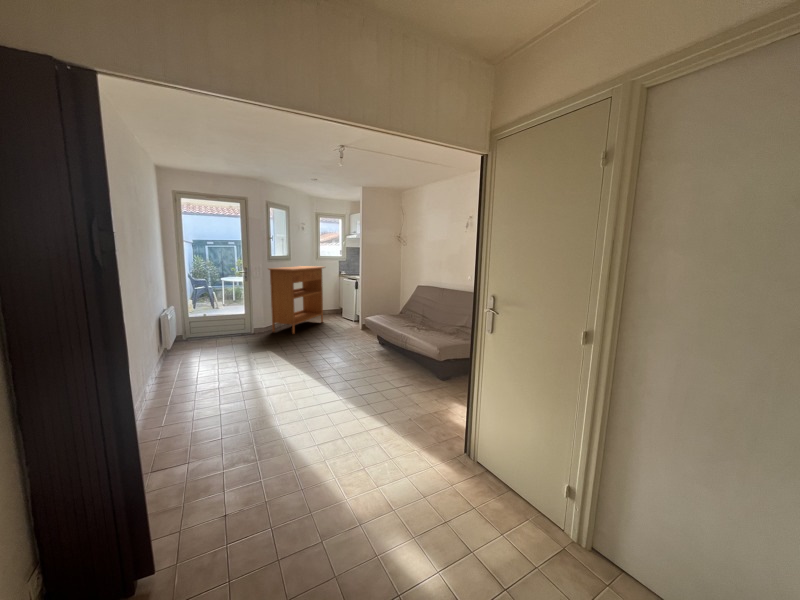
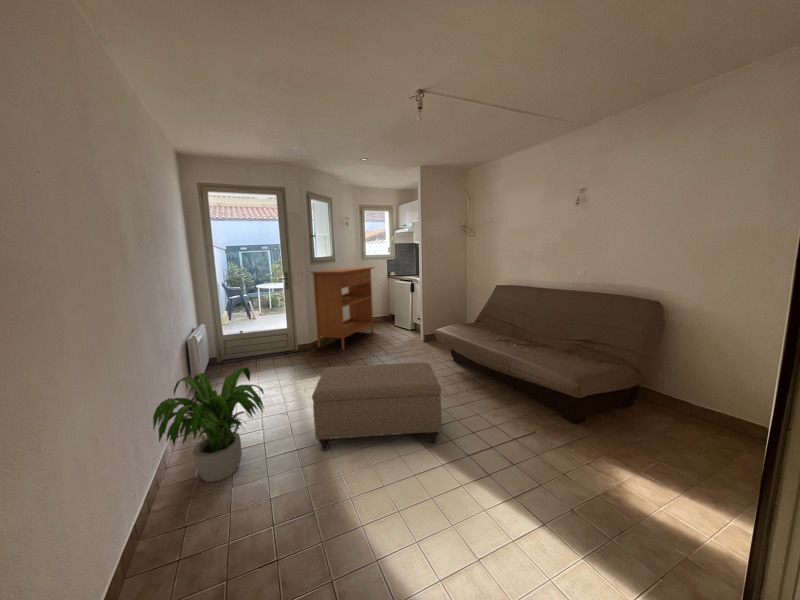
potted plant: none [141,334,222,410] -> present [153,368,264,482]
ottoman: none [256,337,349,394] -> present [312,362,441,450]

